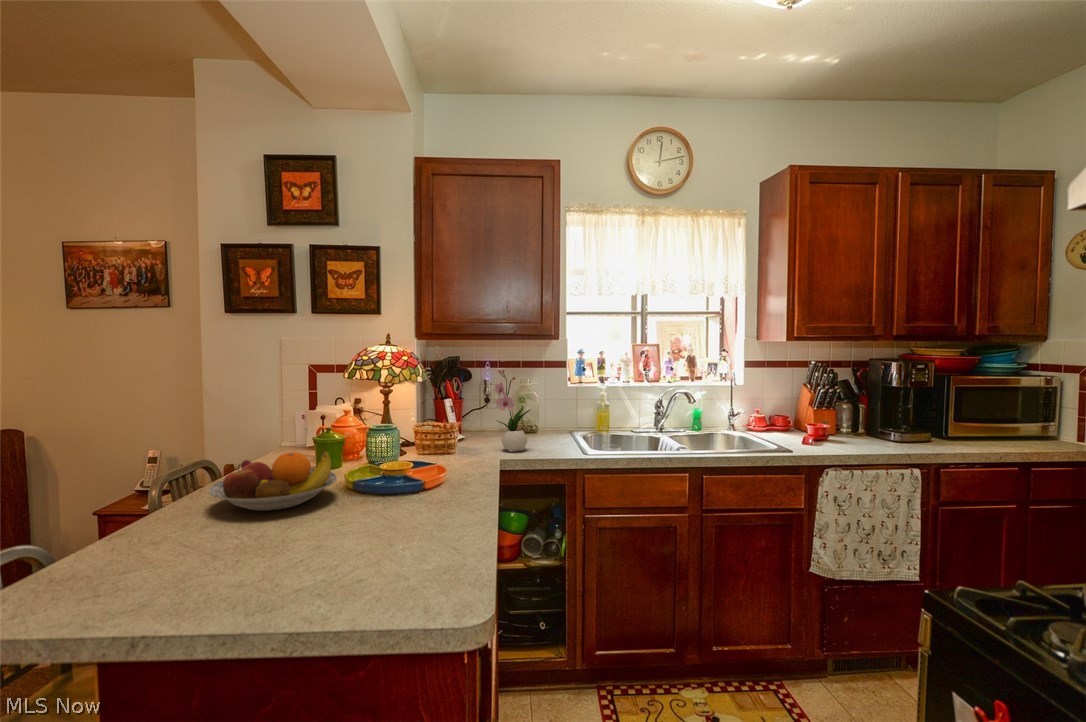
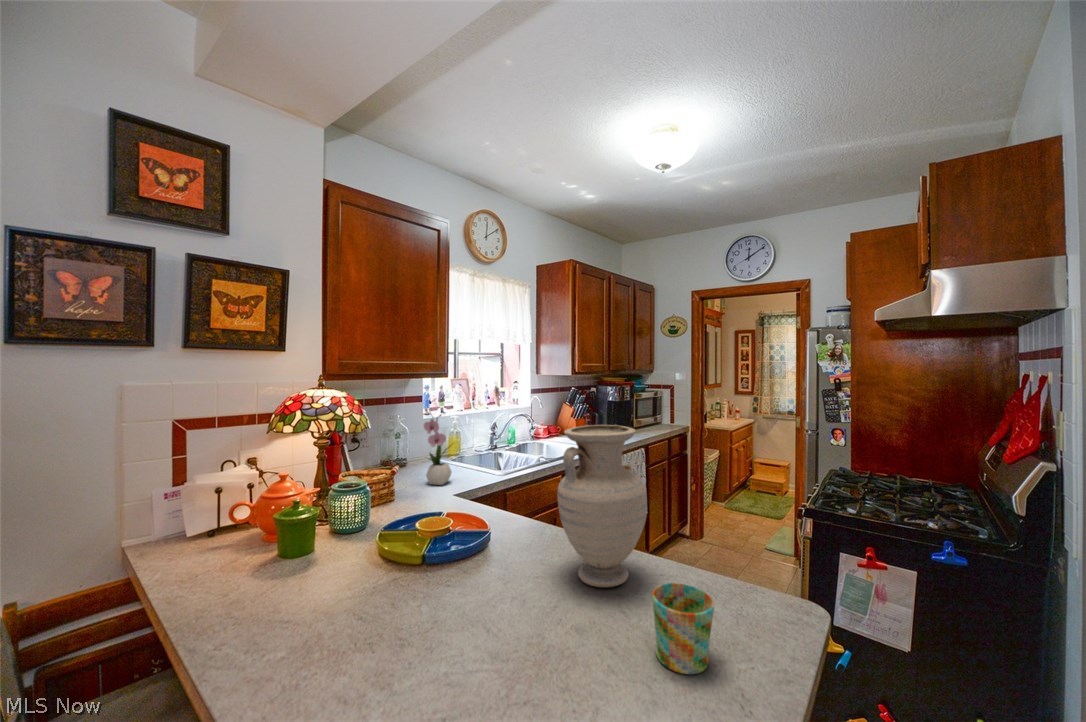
vase: none [359,379,458,546] -> present [558,425,647,587]
fruit bowl: present [209,451,337,511] -> none [291,523,453,626]
mug: none [264,526,341,606] -> present [652,583,714,674]

